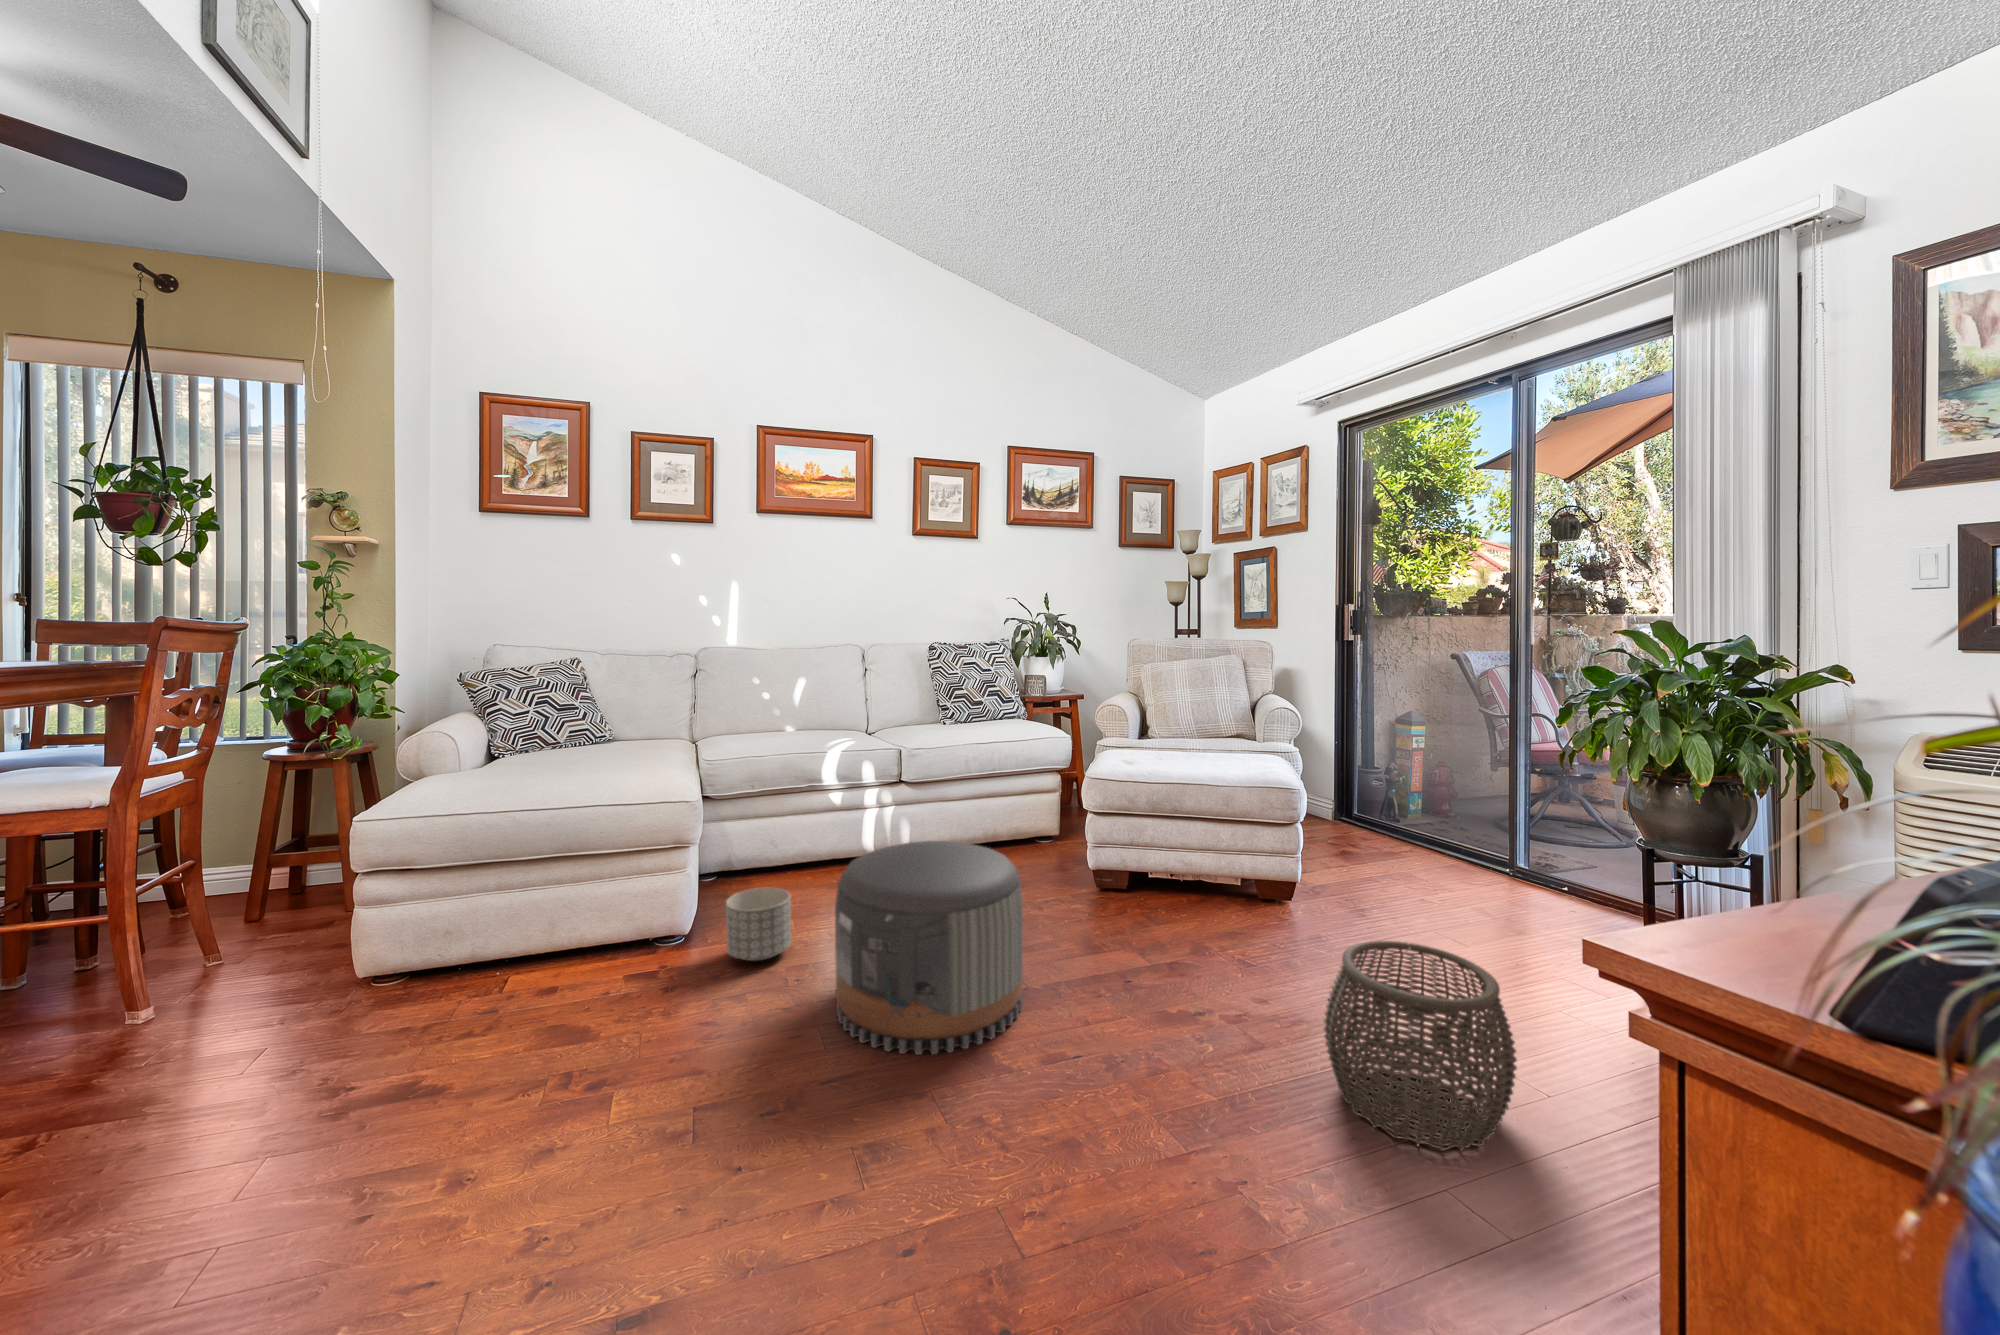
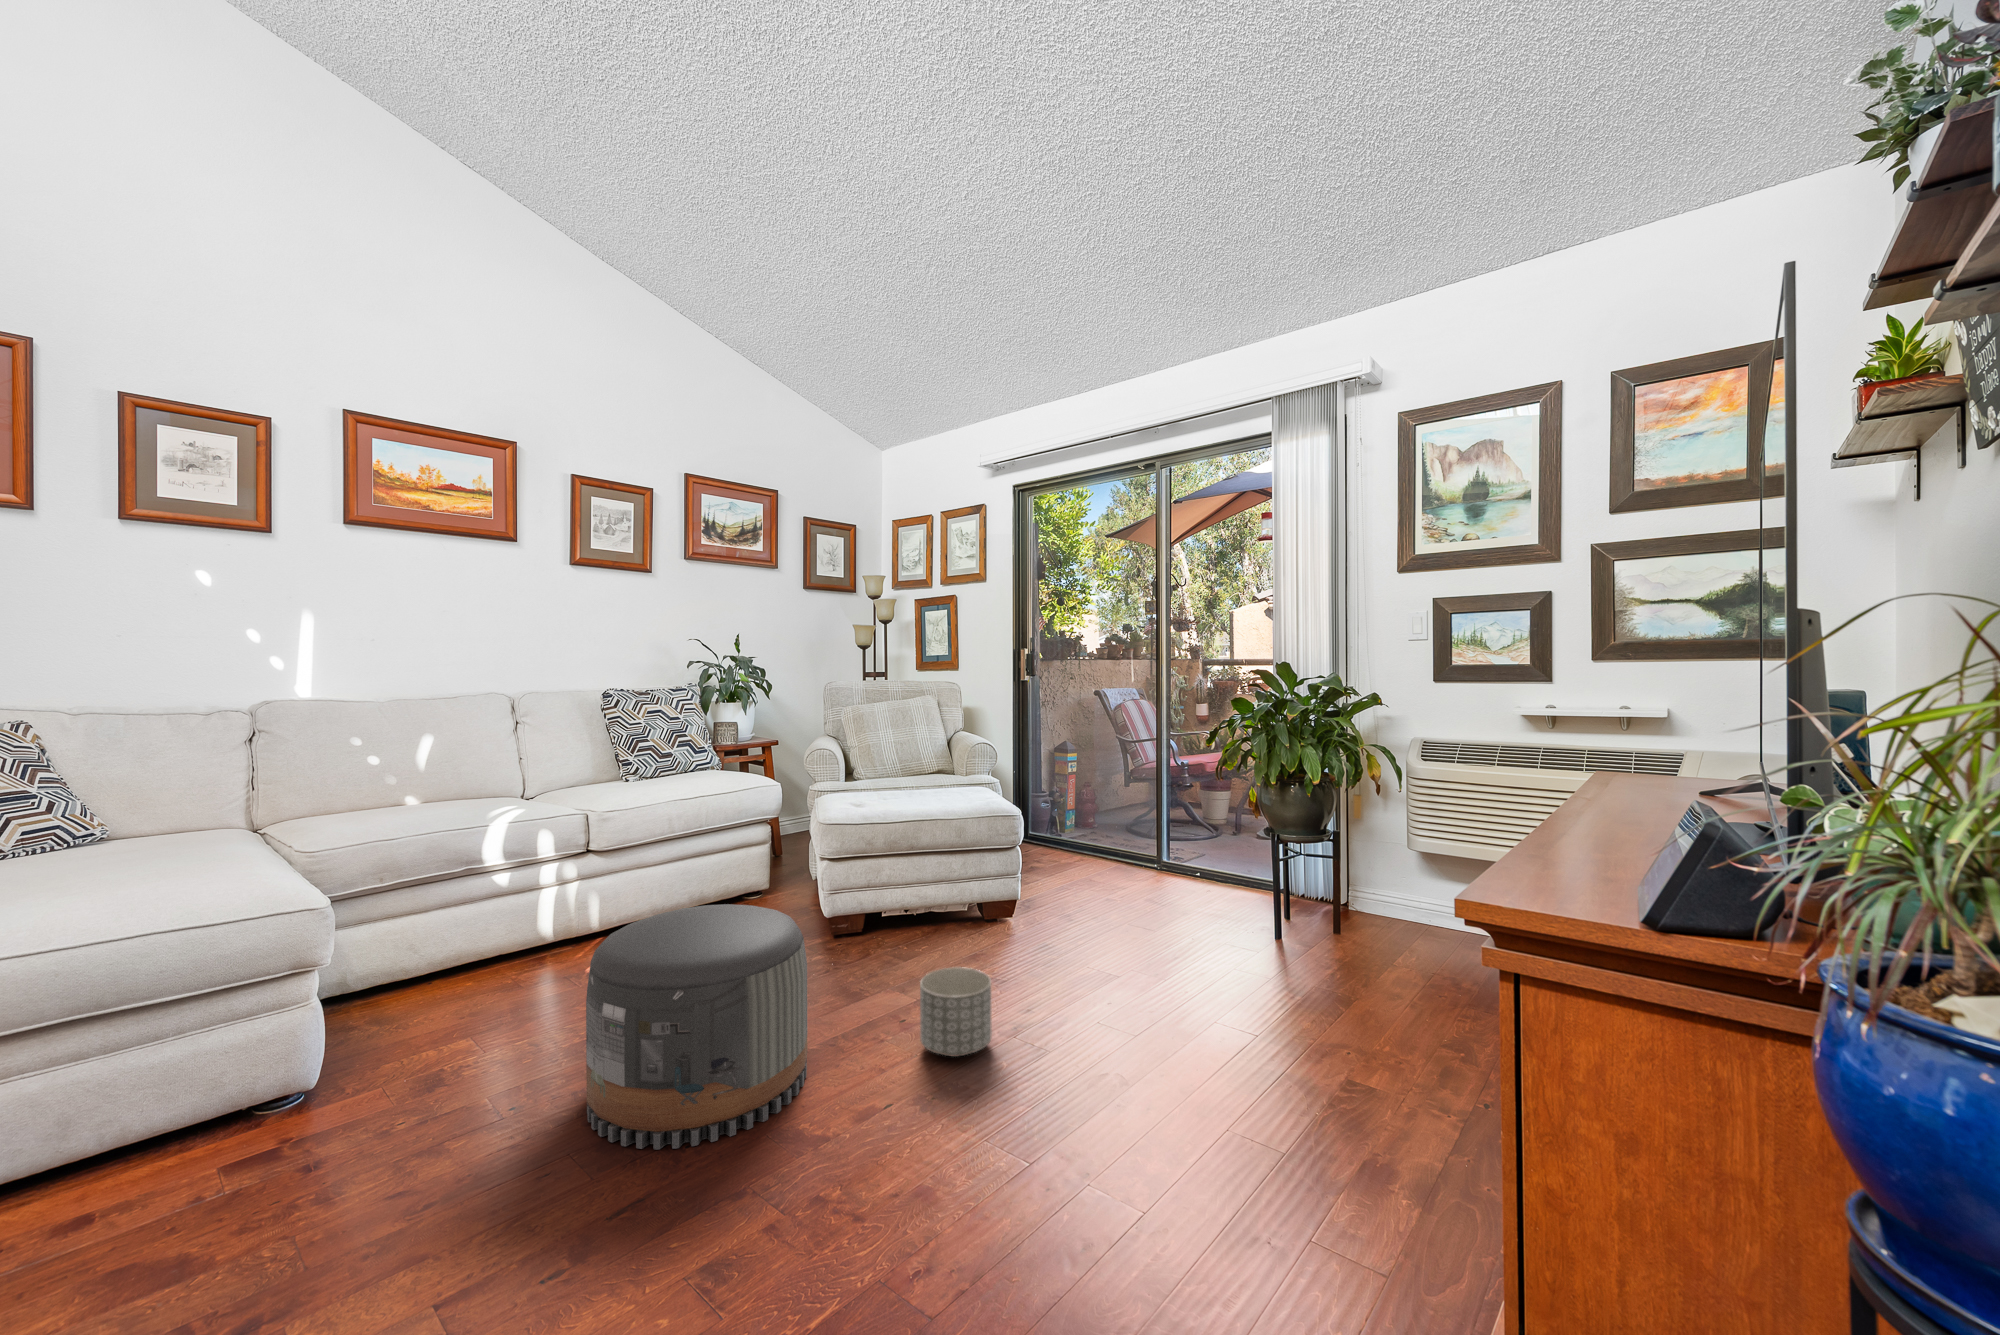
planter: present [726,888,791,961] -> present [920,967,991,1057]
woven basket: present [1324,941,1517,1151] -> none [1091,926,1230,1086]

